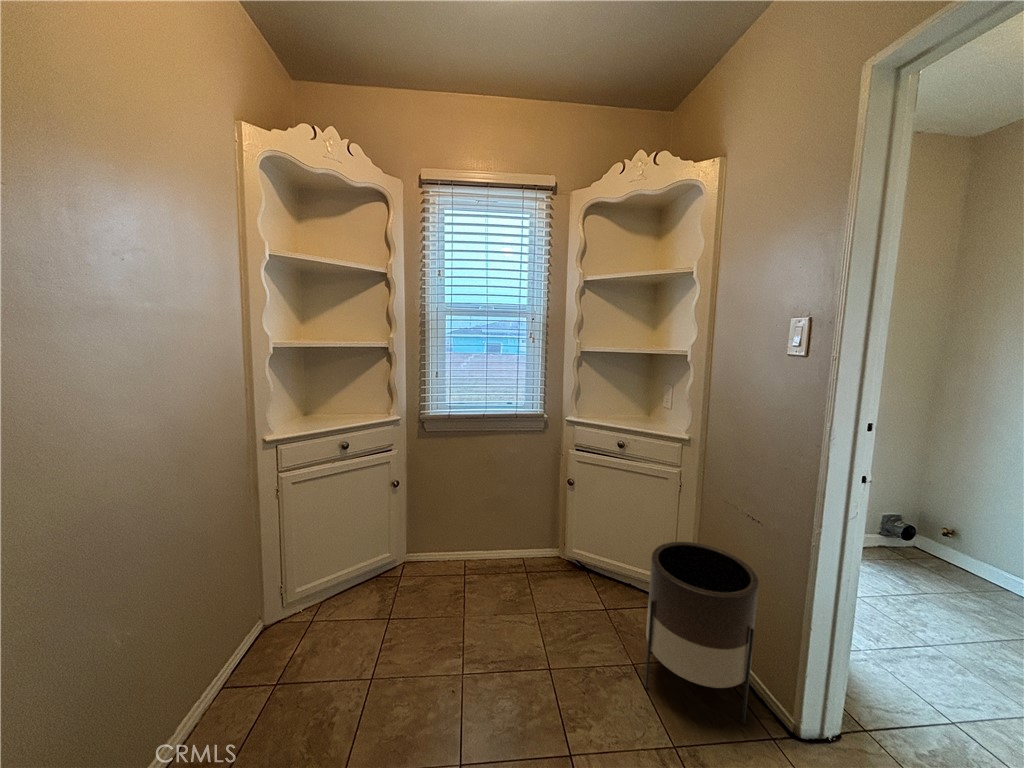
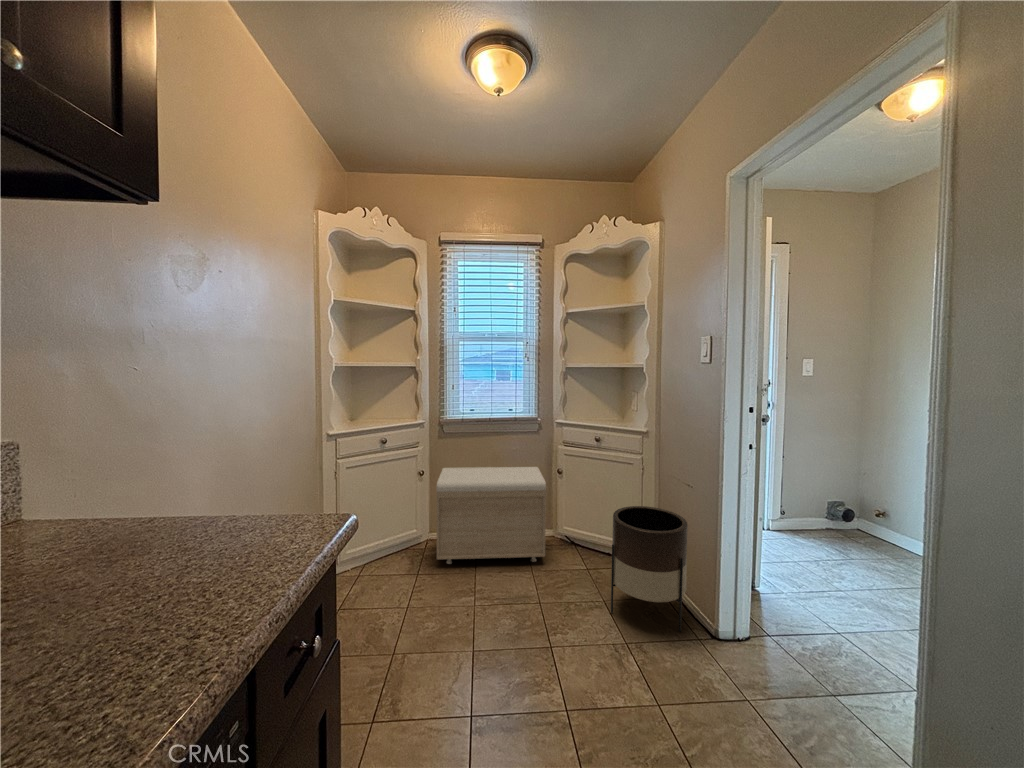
storage bench: none [414,474,556,600] -> present [437,467,546,564]

